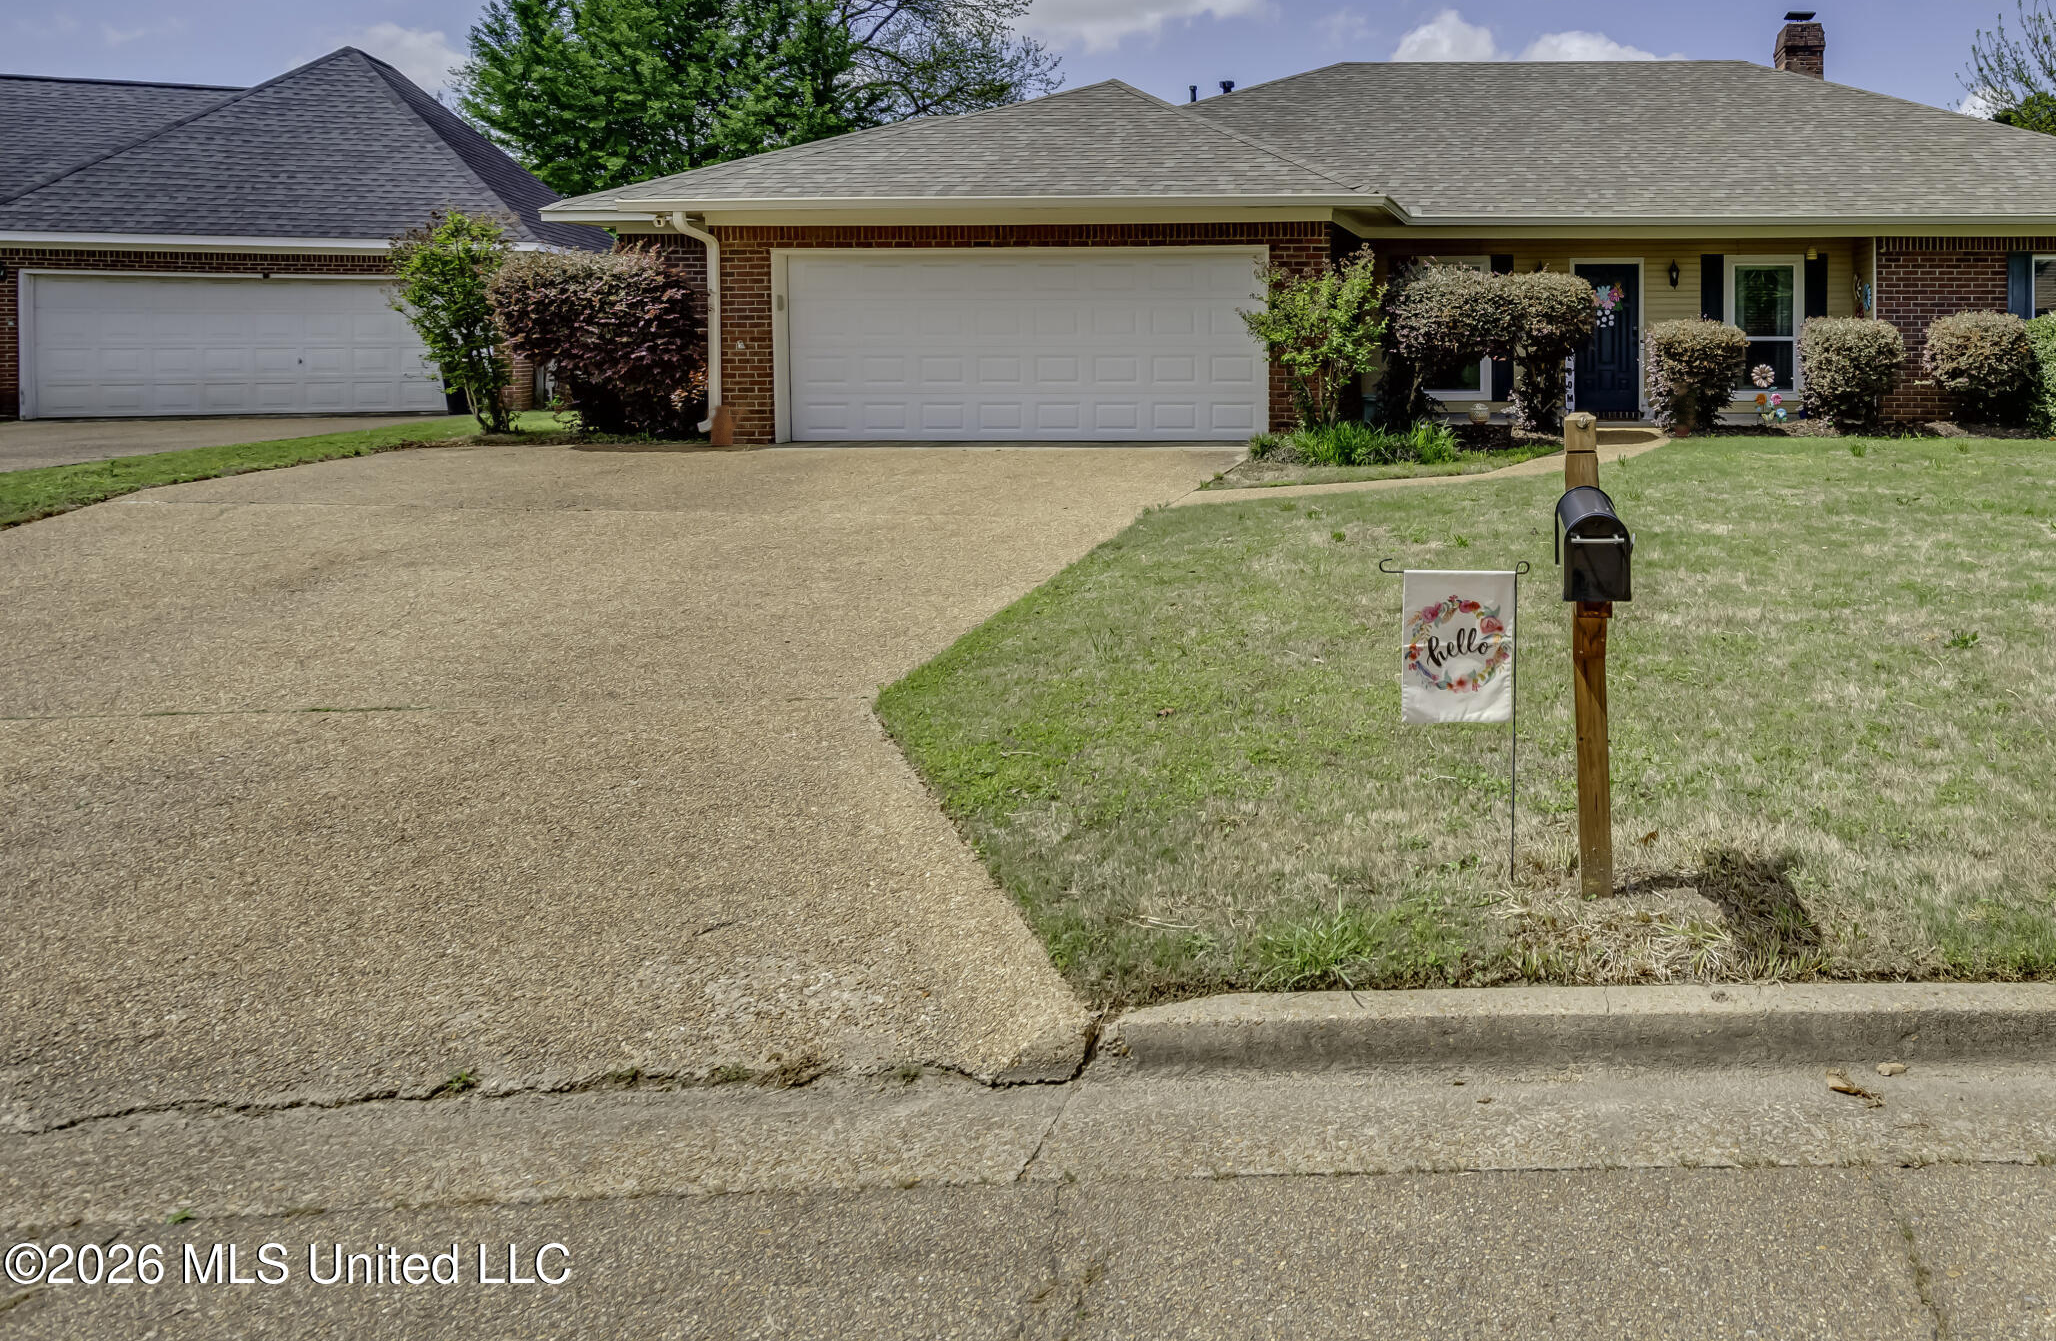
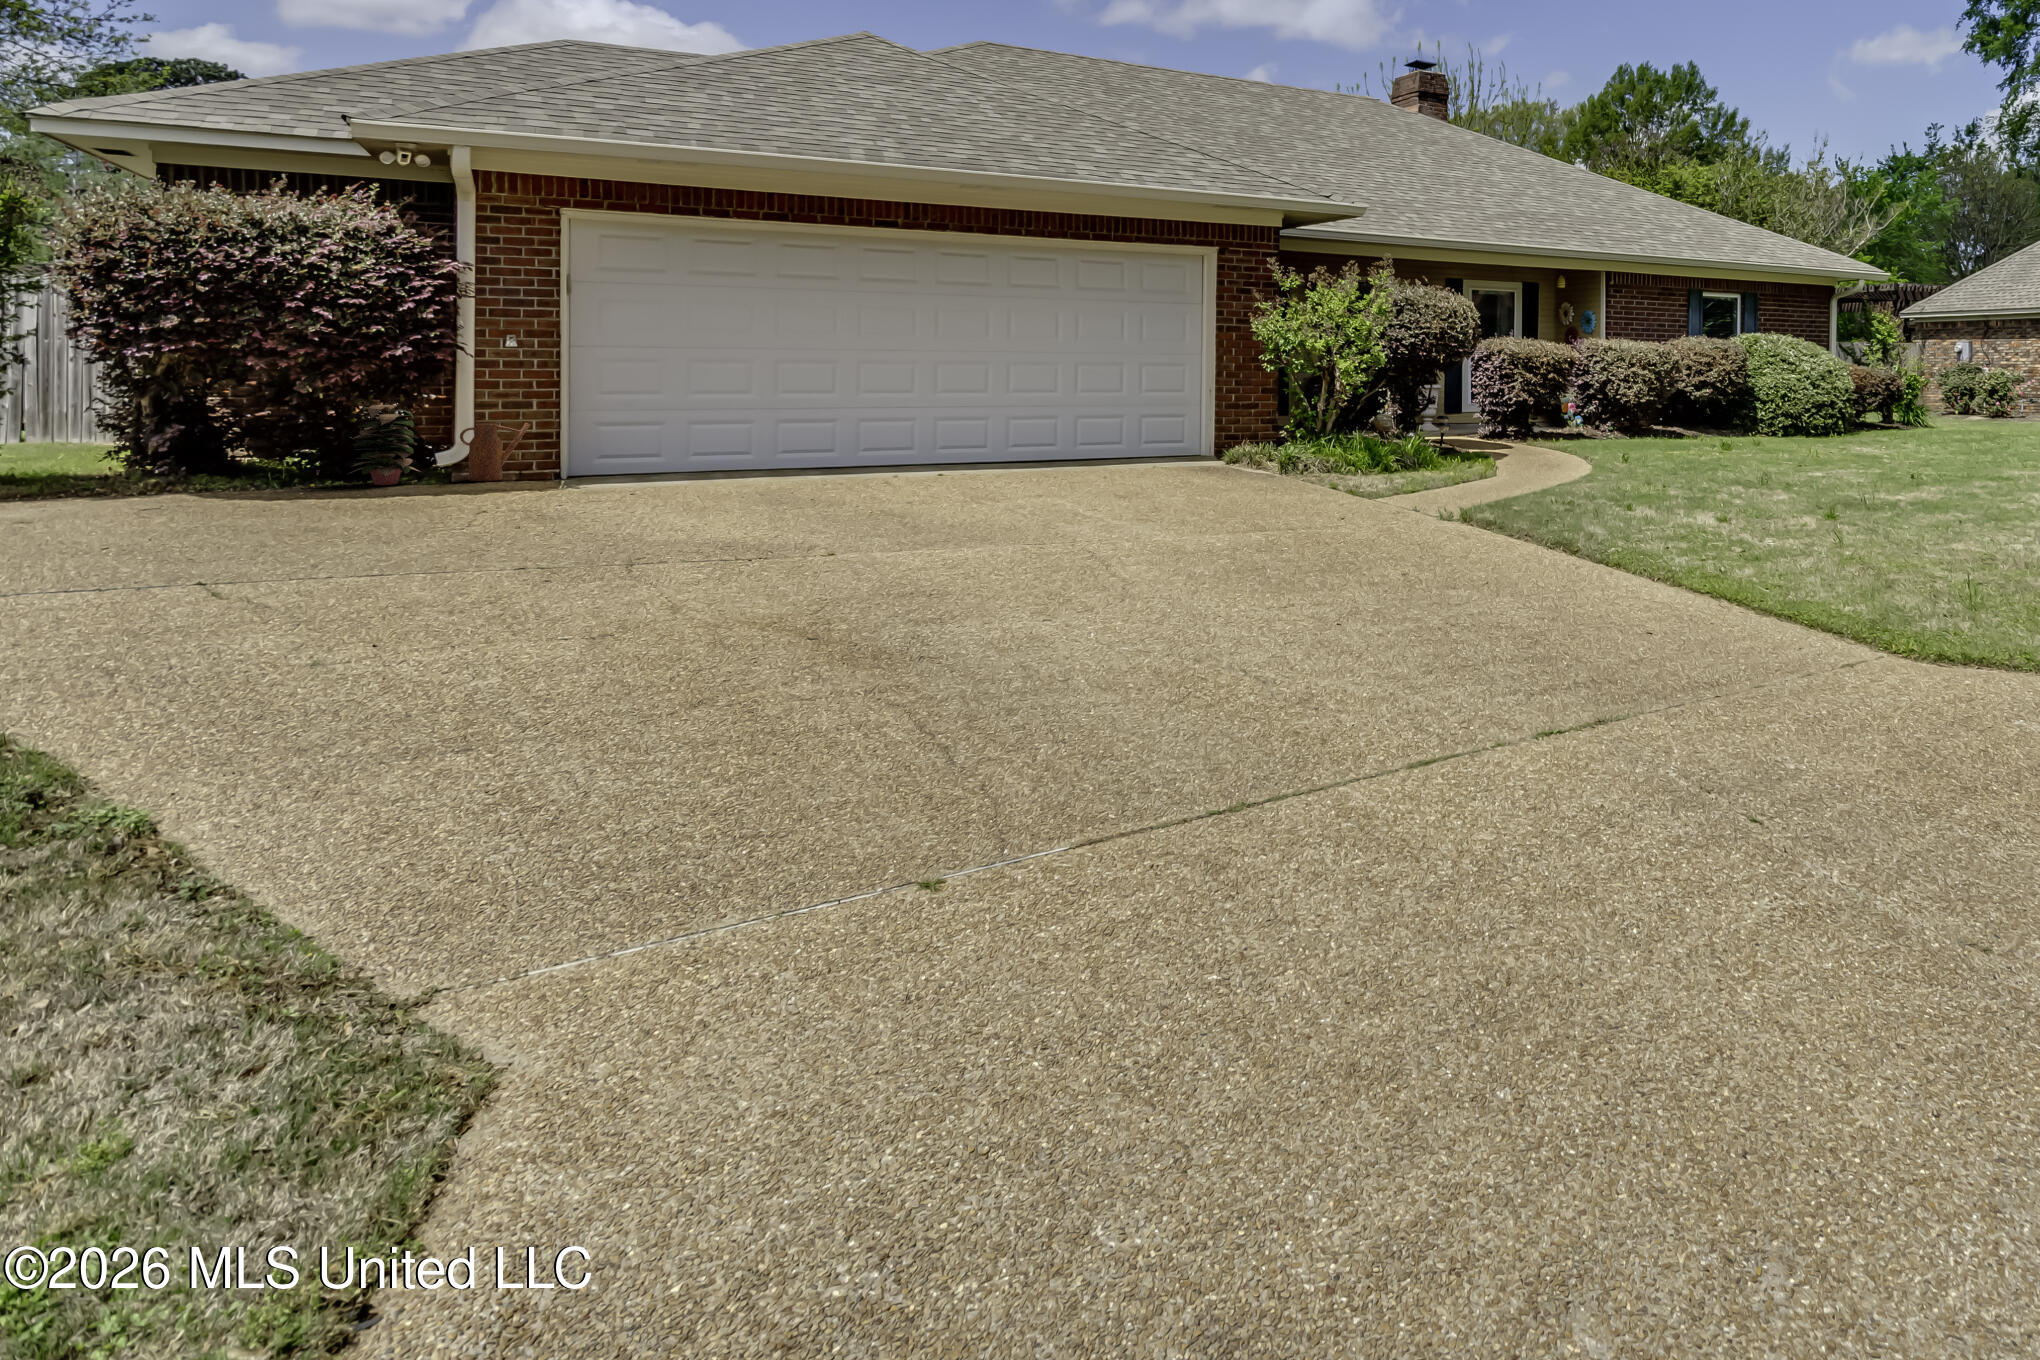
decorative plant: present [1667,383,1697,437] -> present [351,405,420,485]

